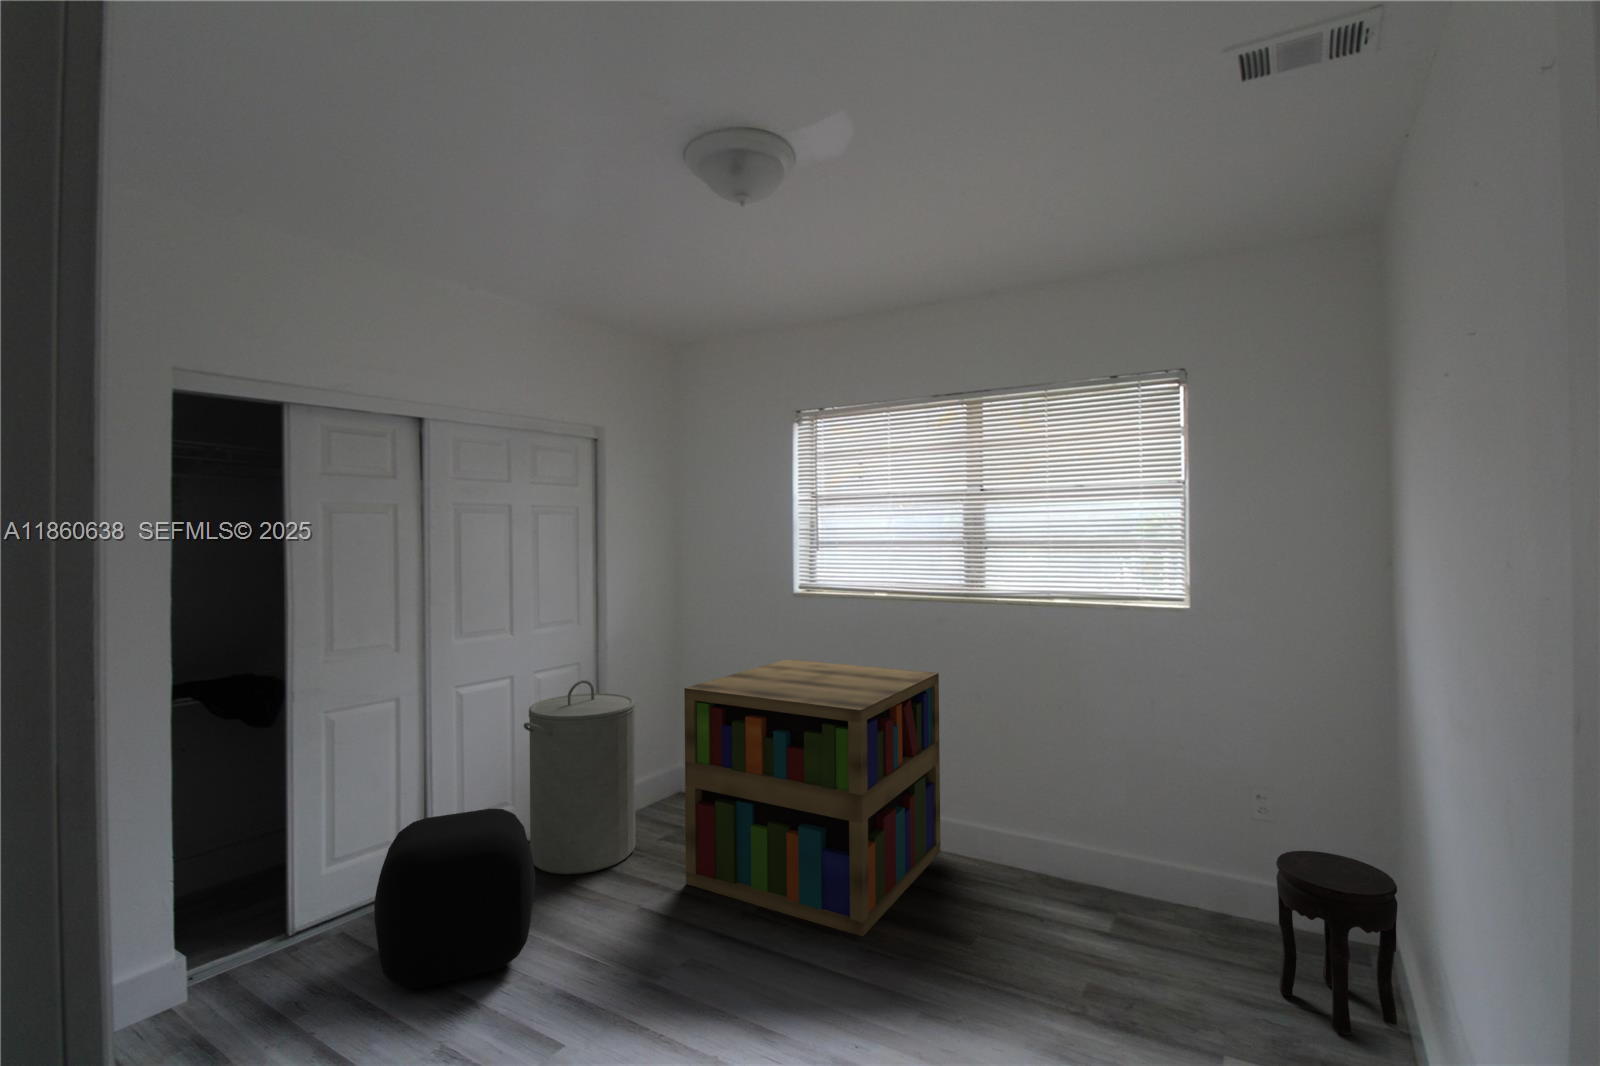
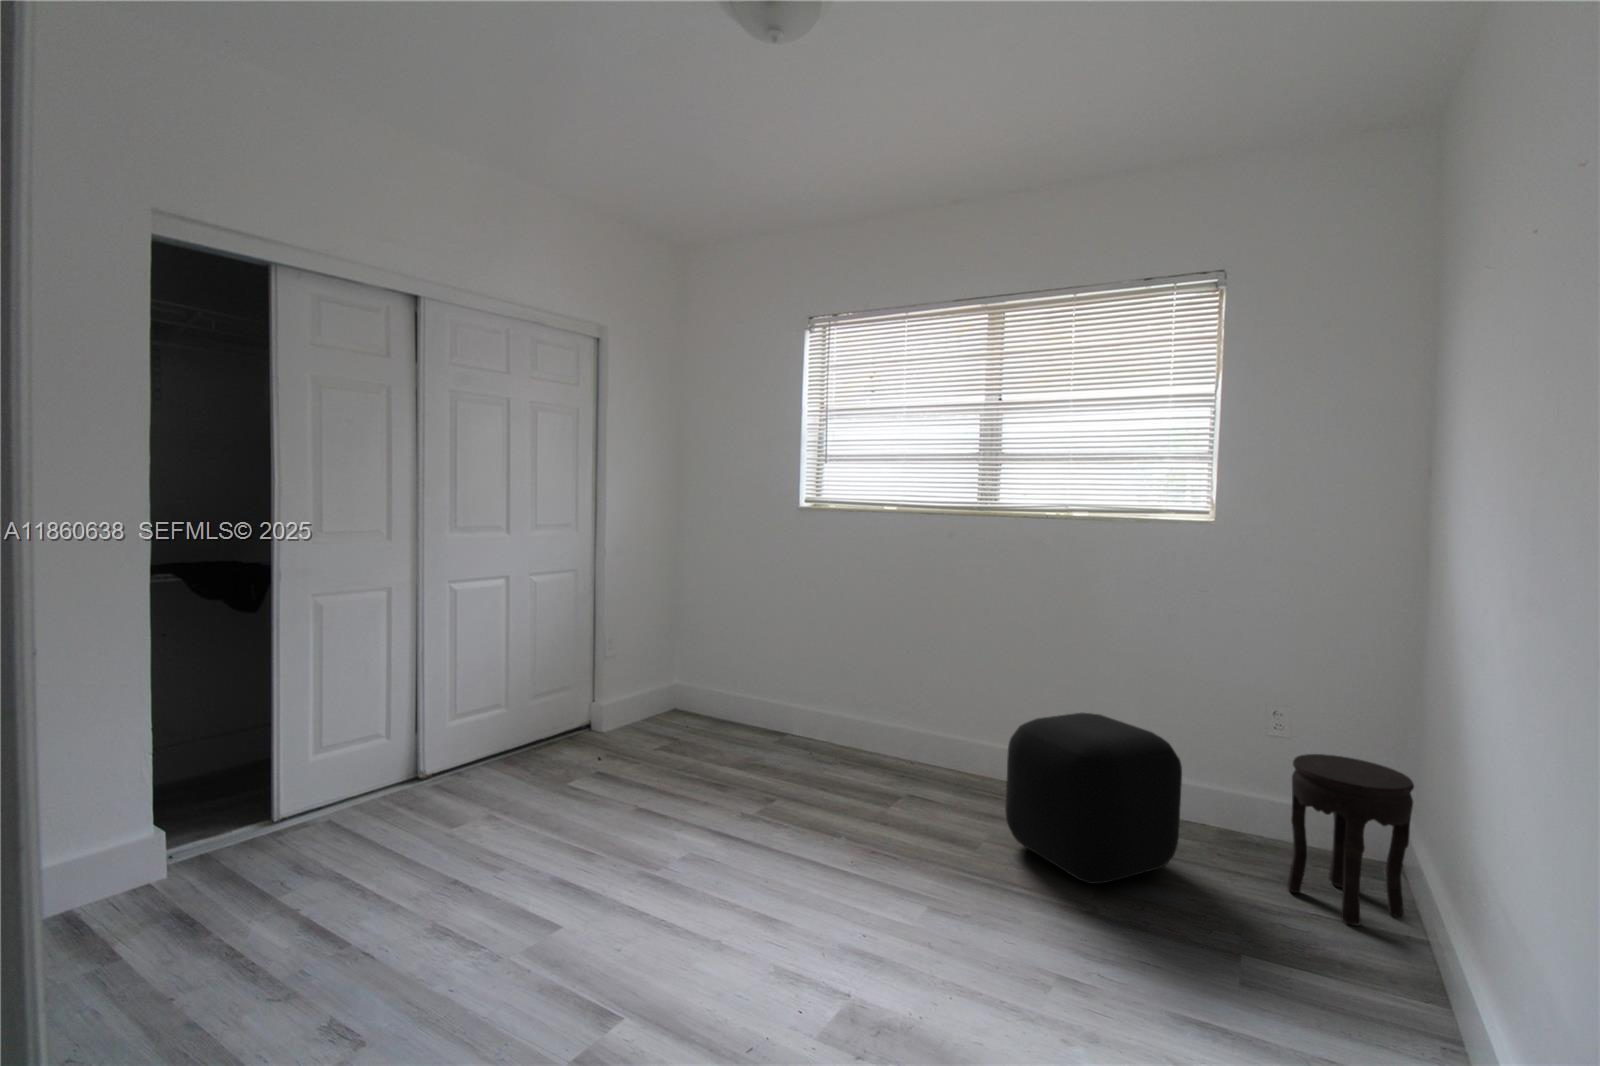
bookshelf: present [684,659,941,936] -> none [685,575,948,837]
laundry hamper: present [523,680,636,874] -> none [519,584,634,778]
ottoman: present [374,809,535,988] -> present [1005,712,1182,884]

